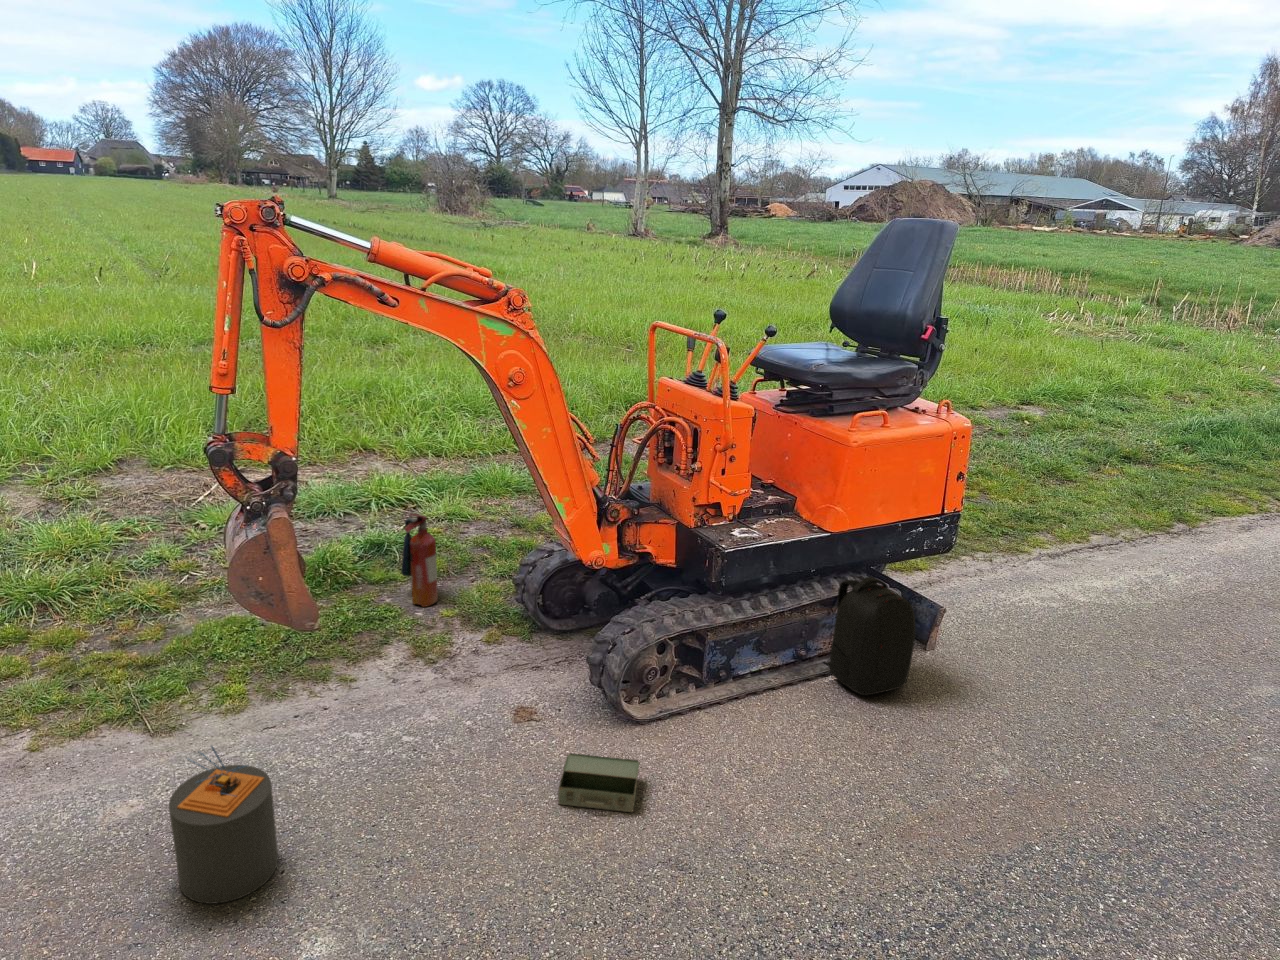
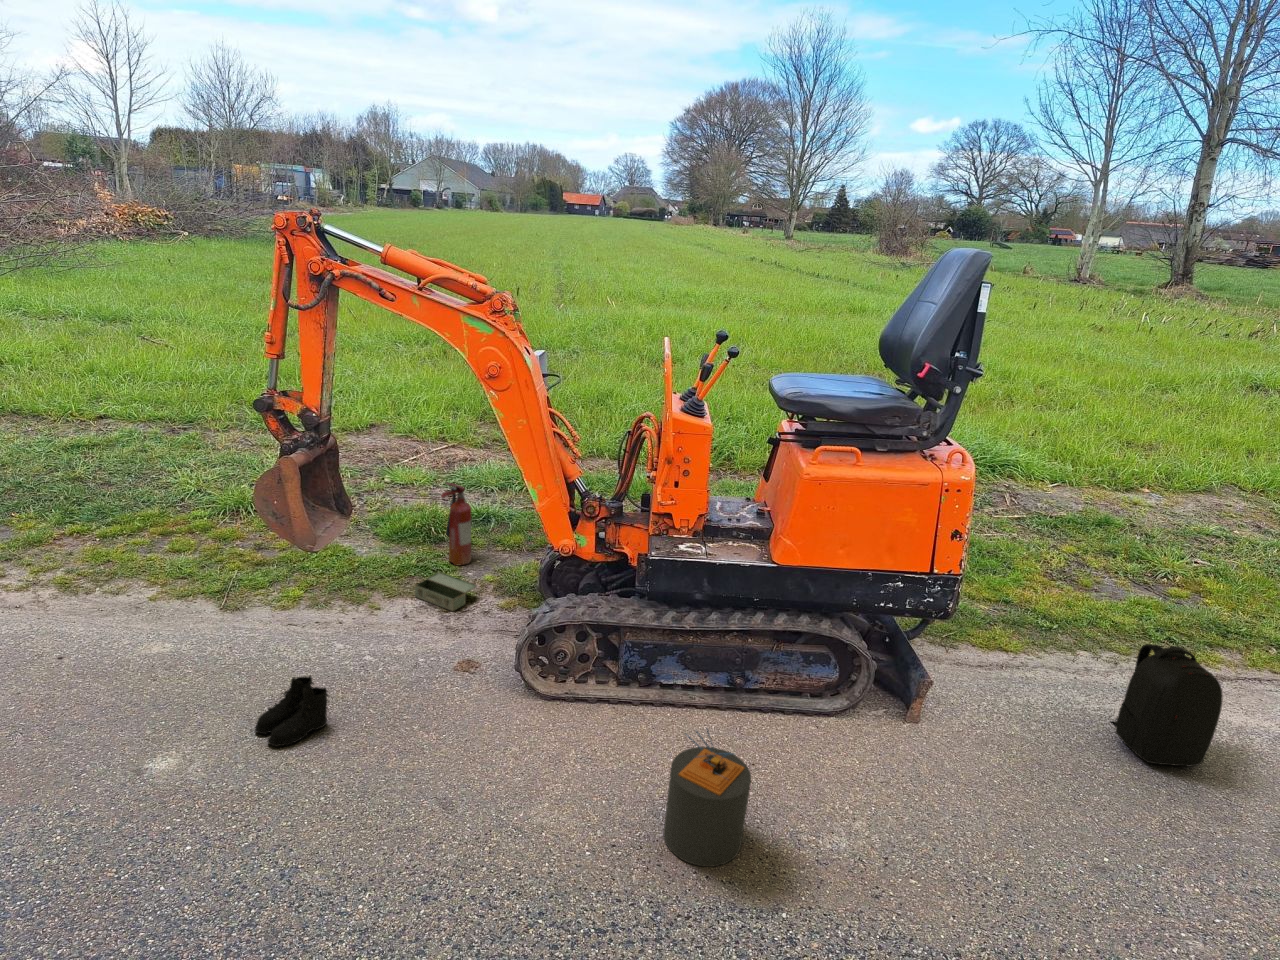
backpack: present [824,577,915,695] -> present [1112,644,1222,766]
trash can: present [169,746,278,904] -> present [664,728,751,867]
toolbox: present [558,753,640,812] -> present [415,572,476,611]
boots: none [372,763,450,854] -> present [255,676,328,747]

